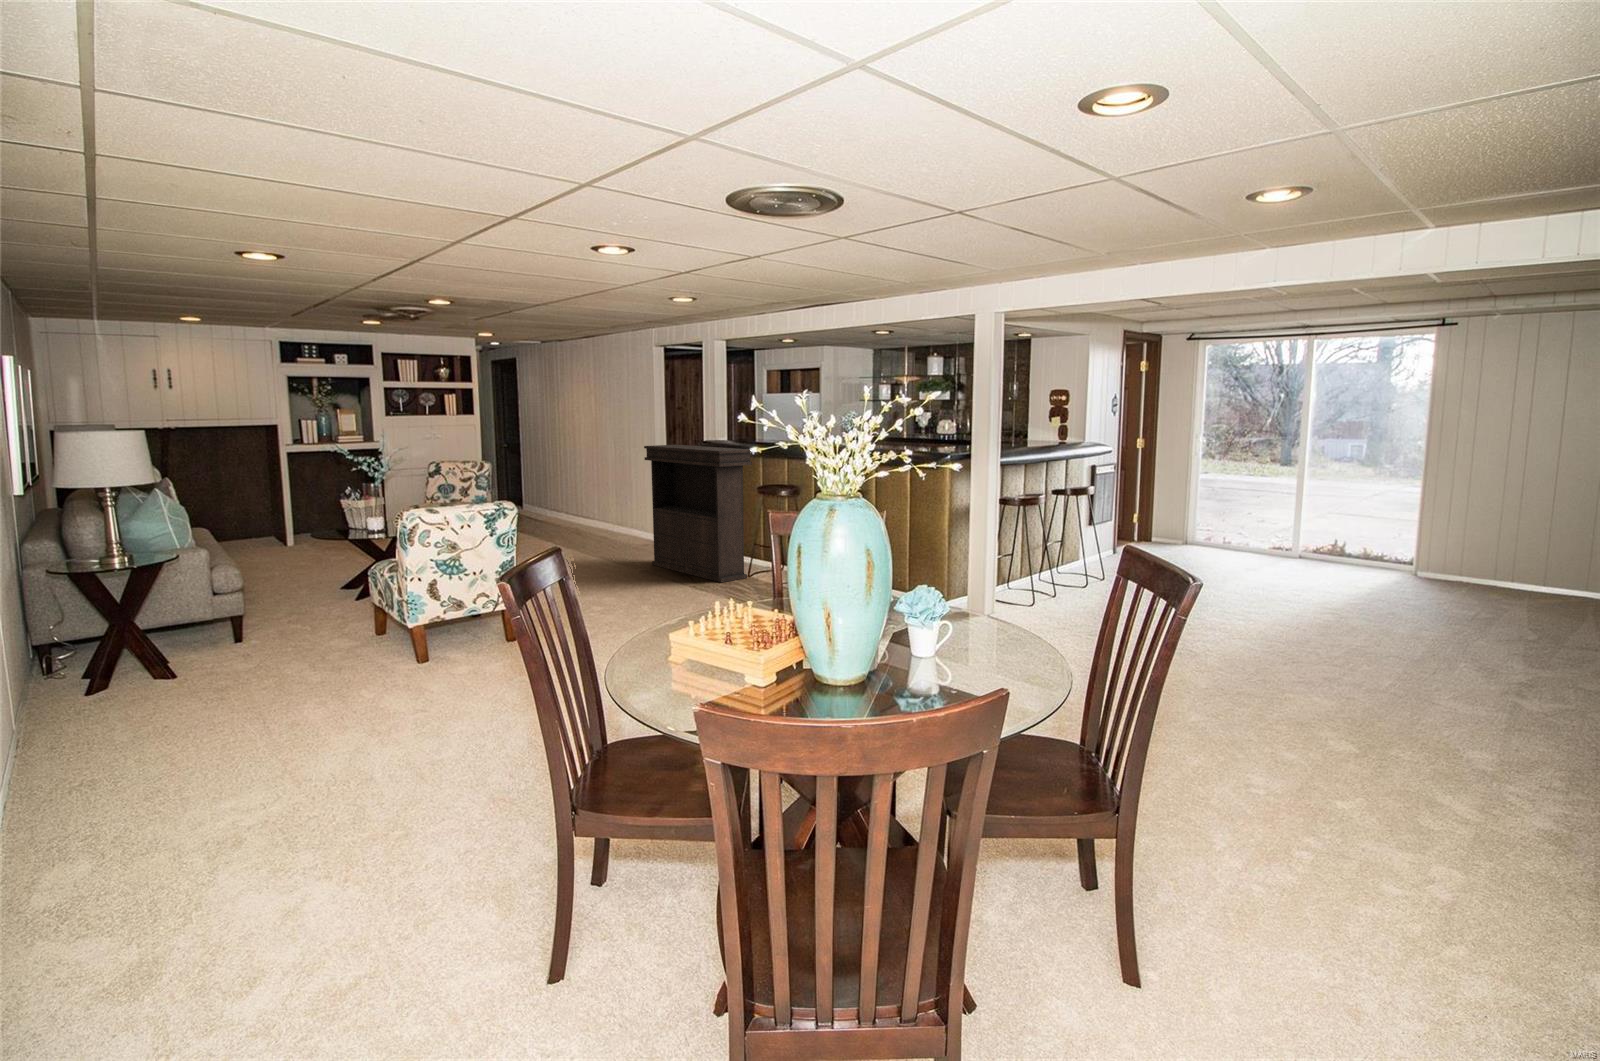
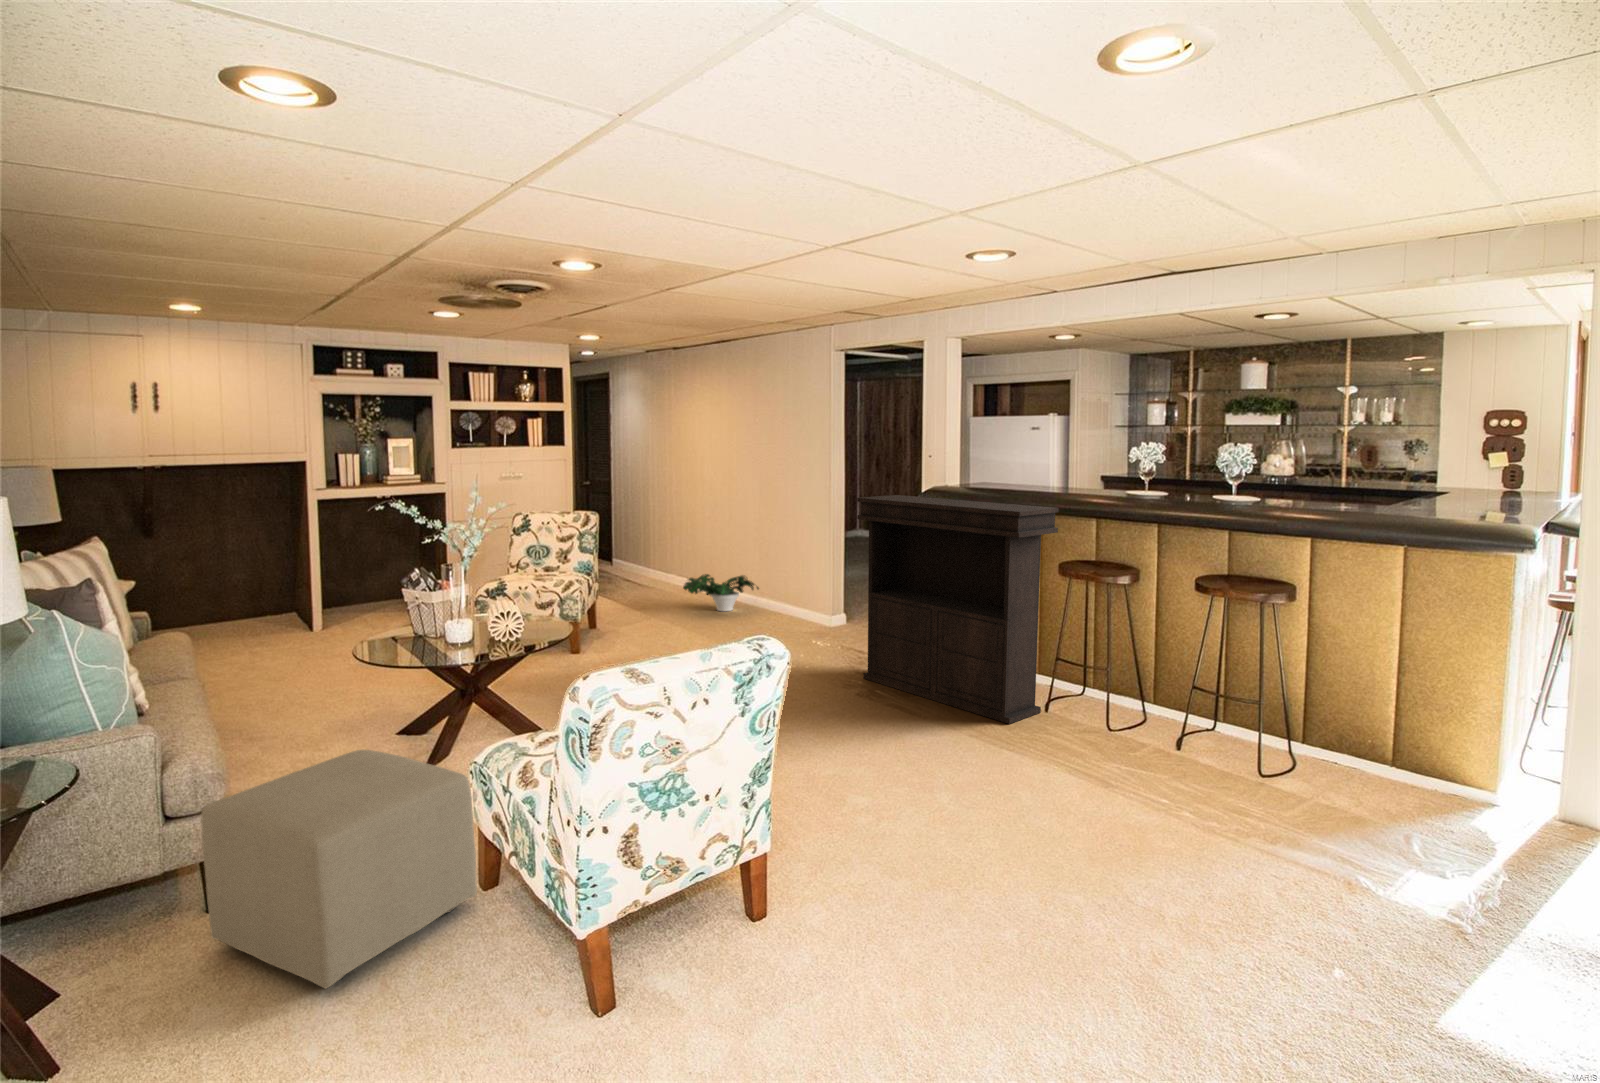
potted plant: none [556,507,612,534] -> present [683,574,759,611]
ottoman: none [234,569,373,661] -> present [201,750,477,989]

